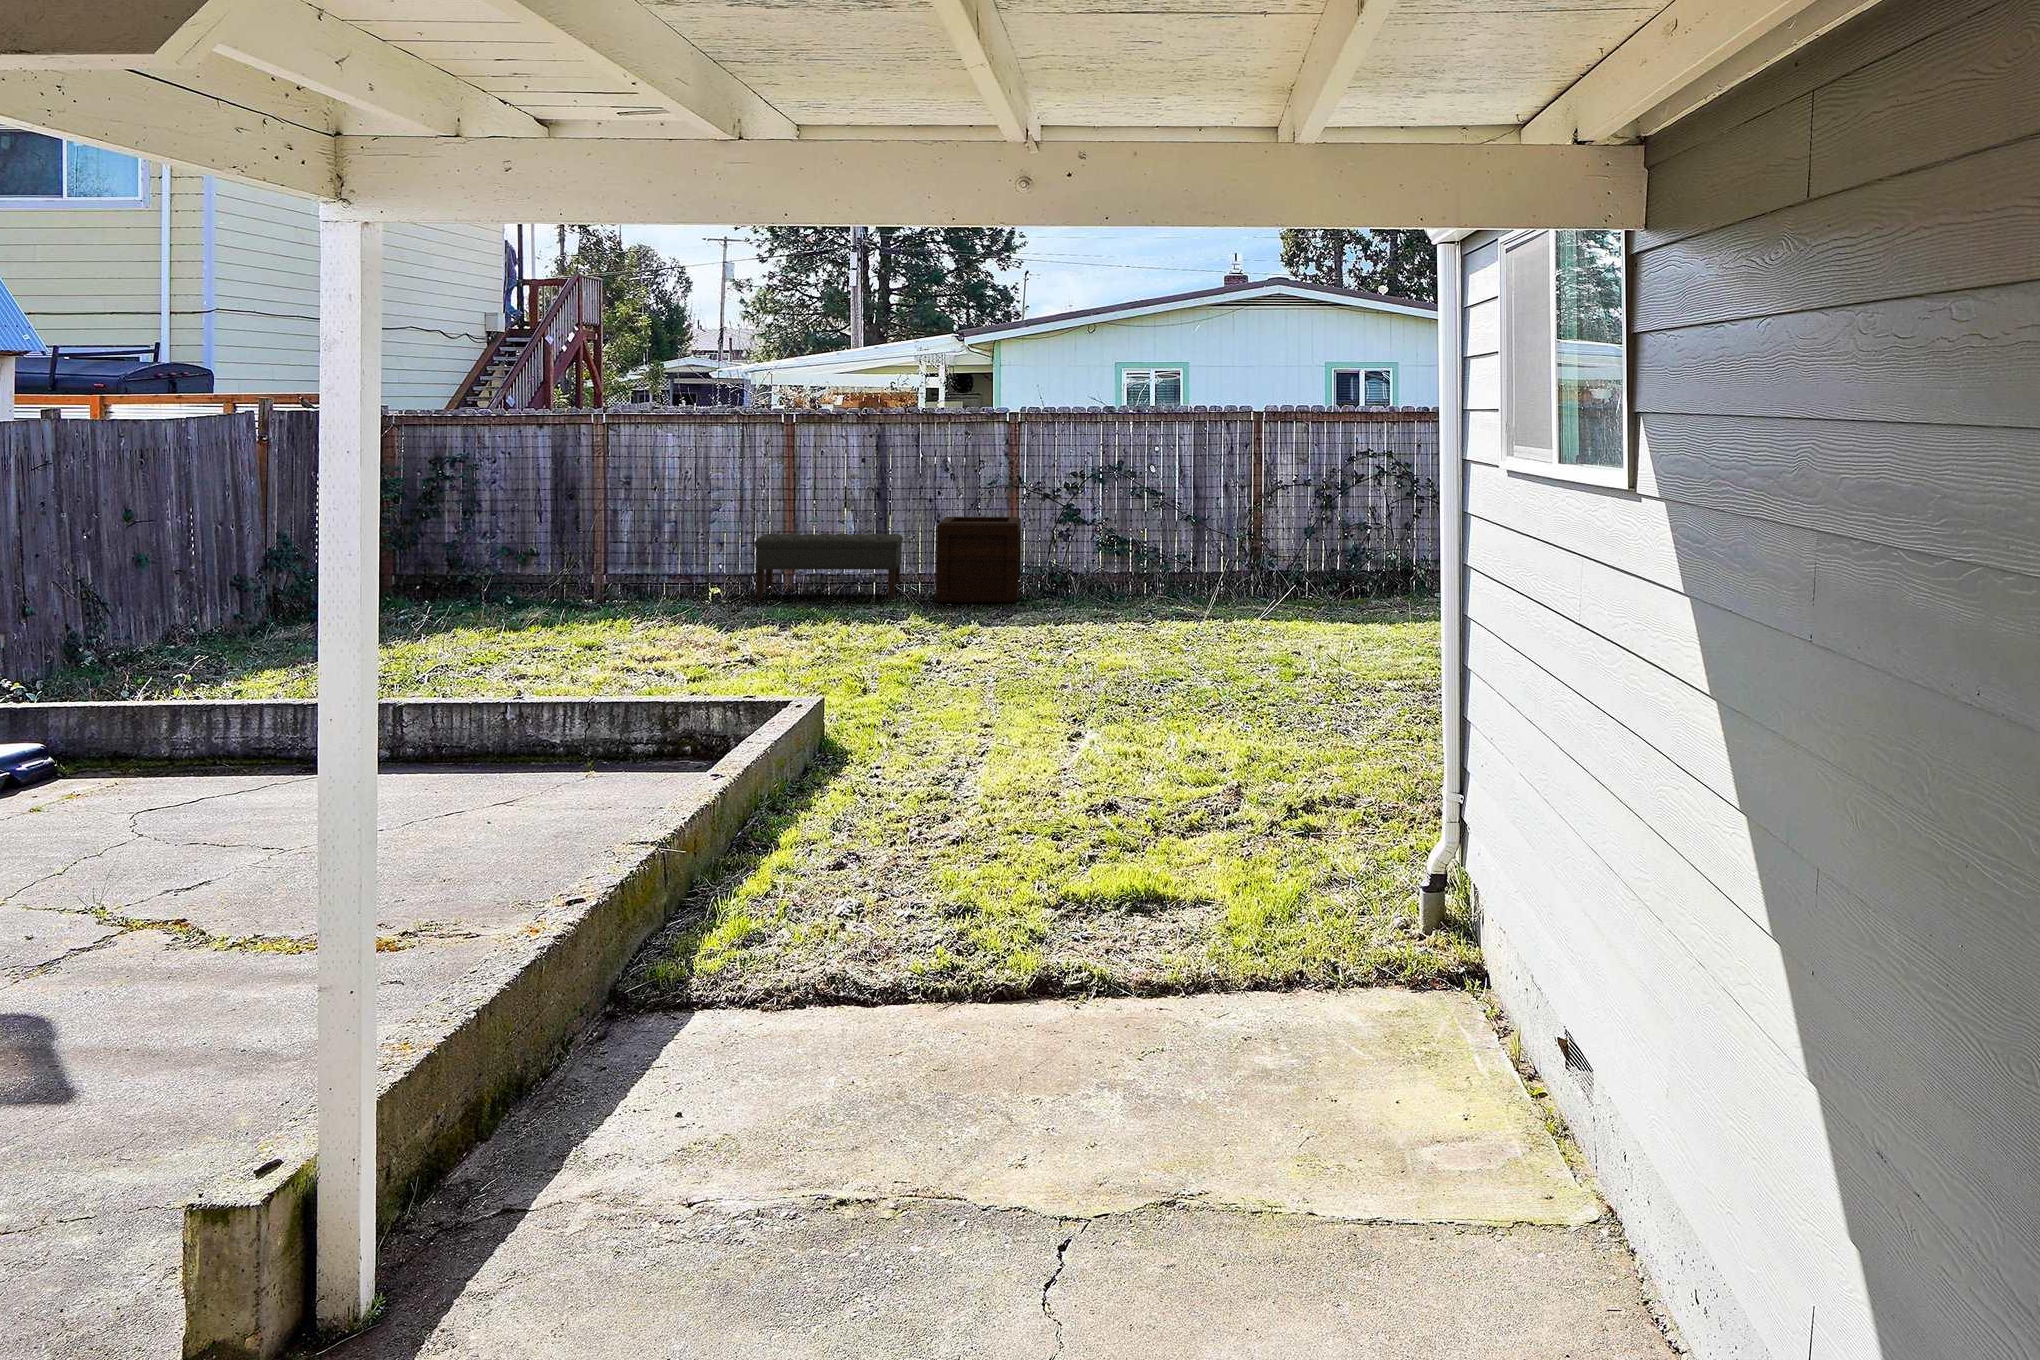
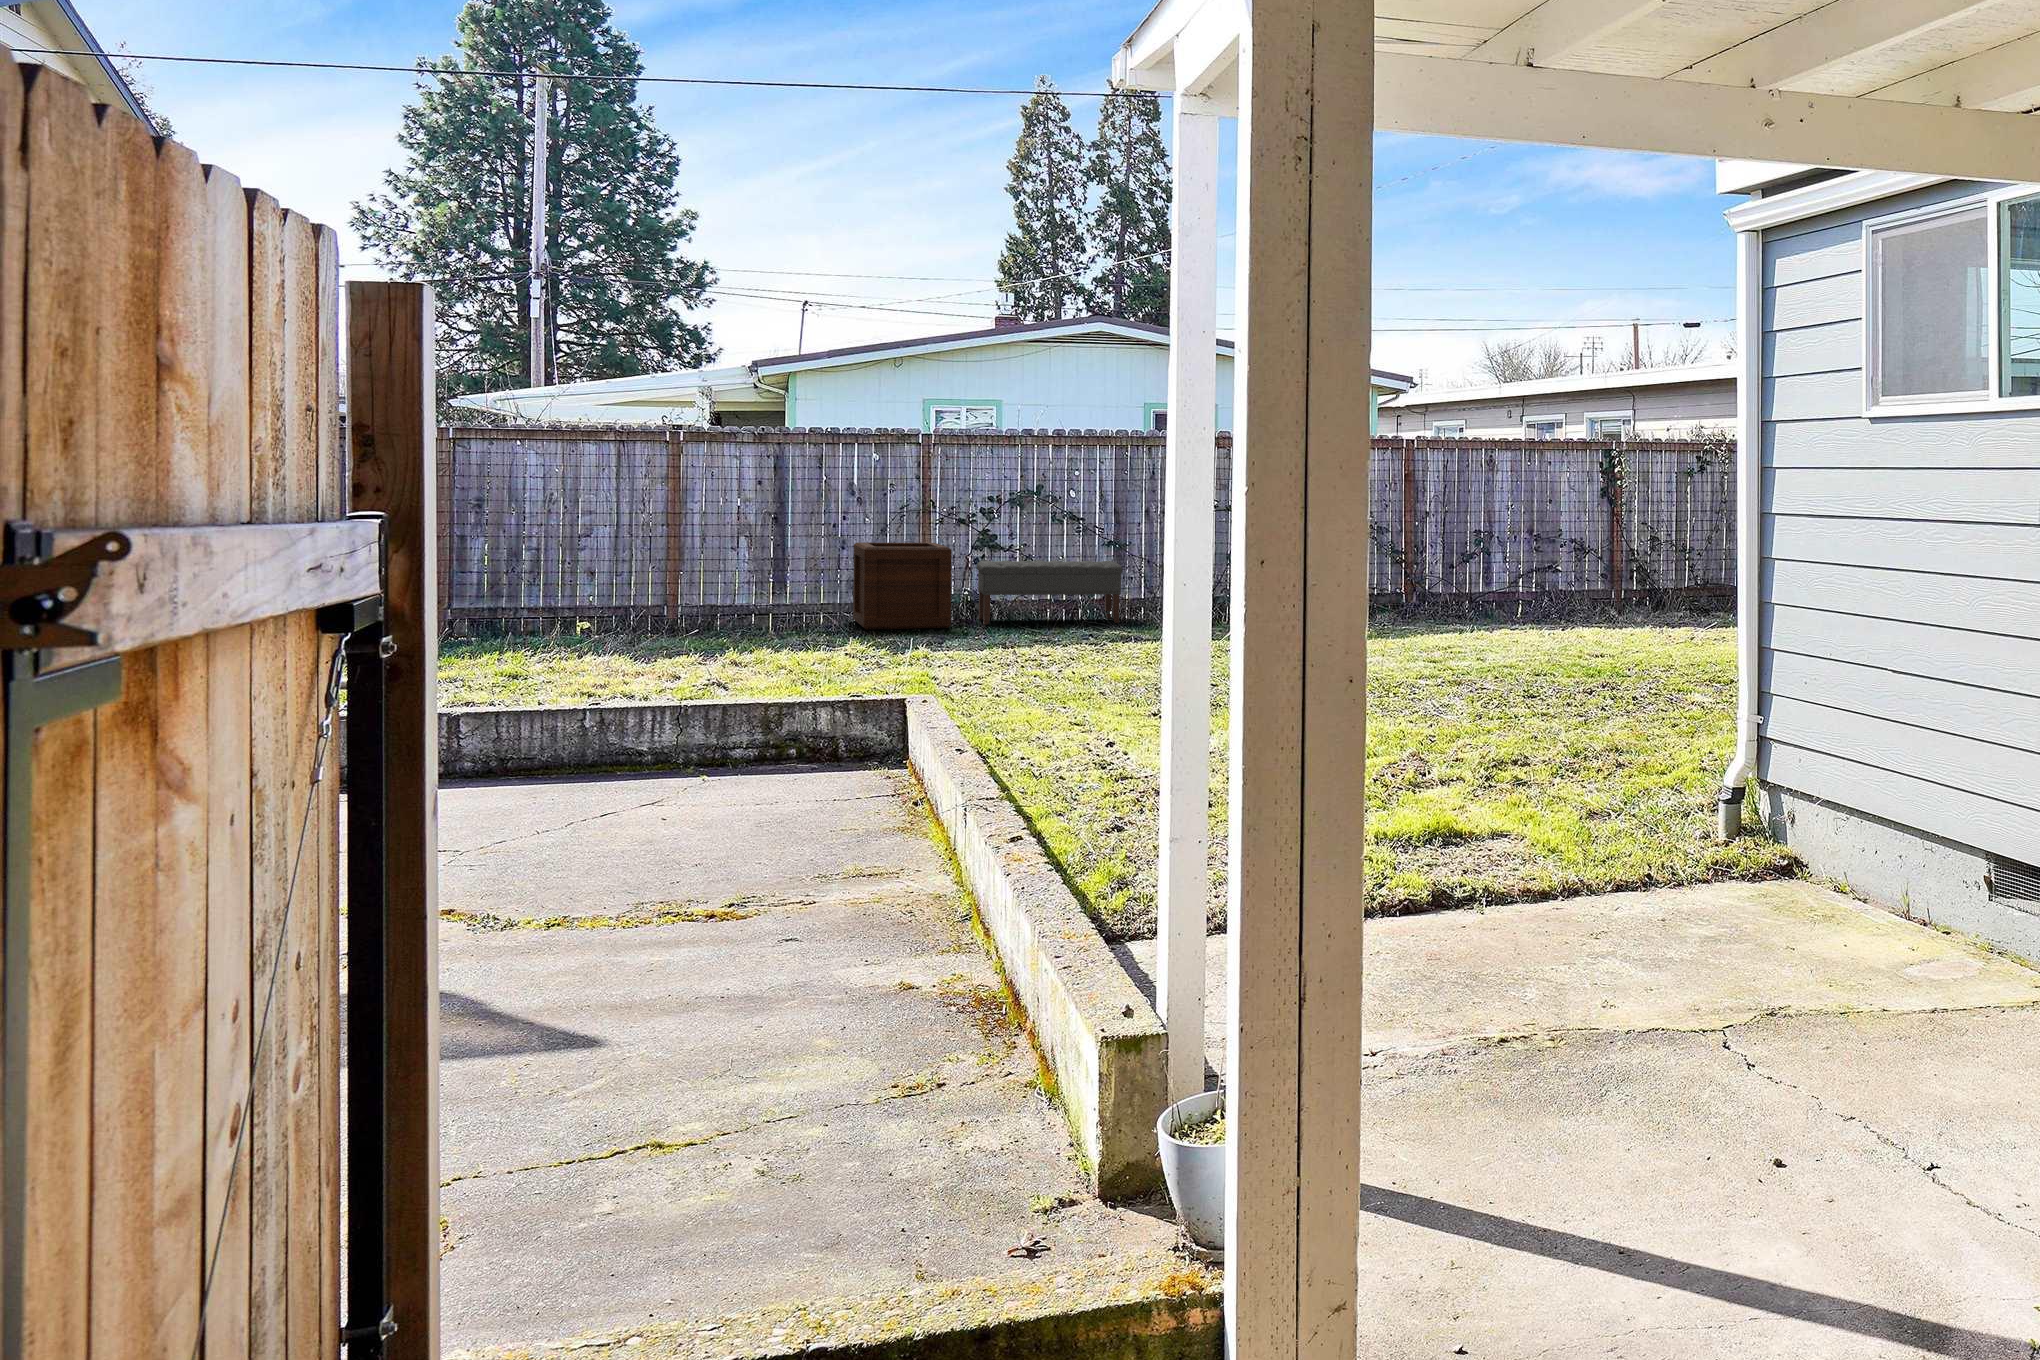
bench: present [755,533,903,599] -> present [977,560,1122,625]

